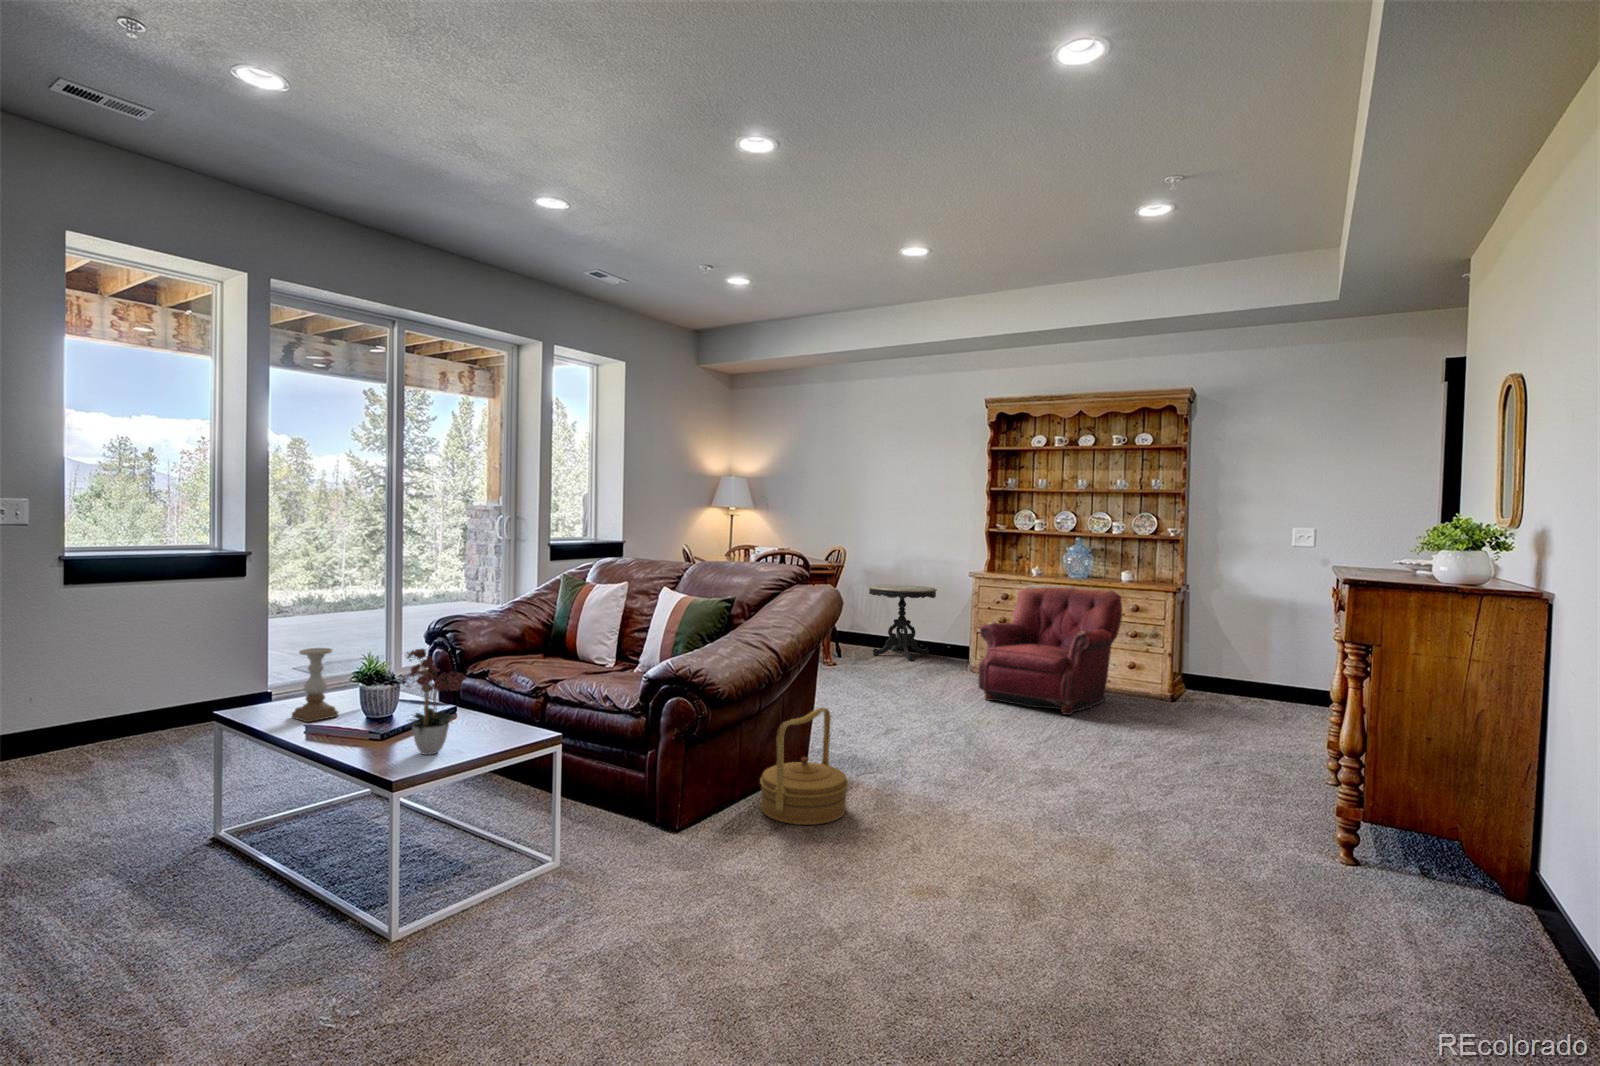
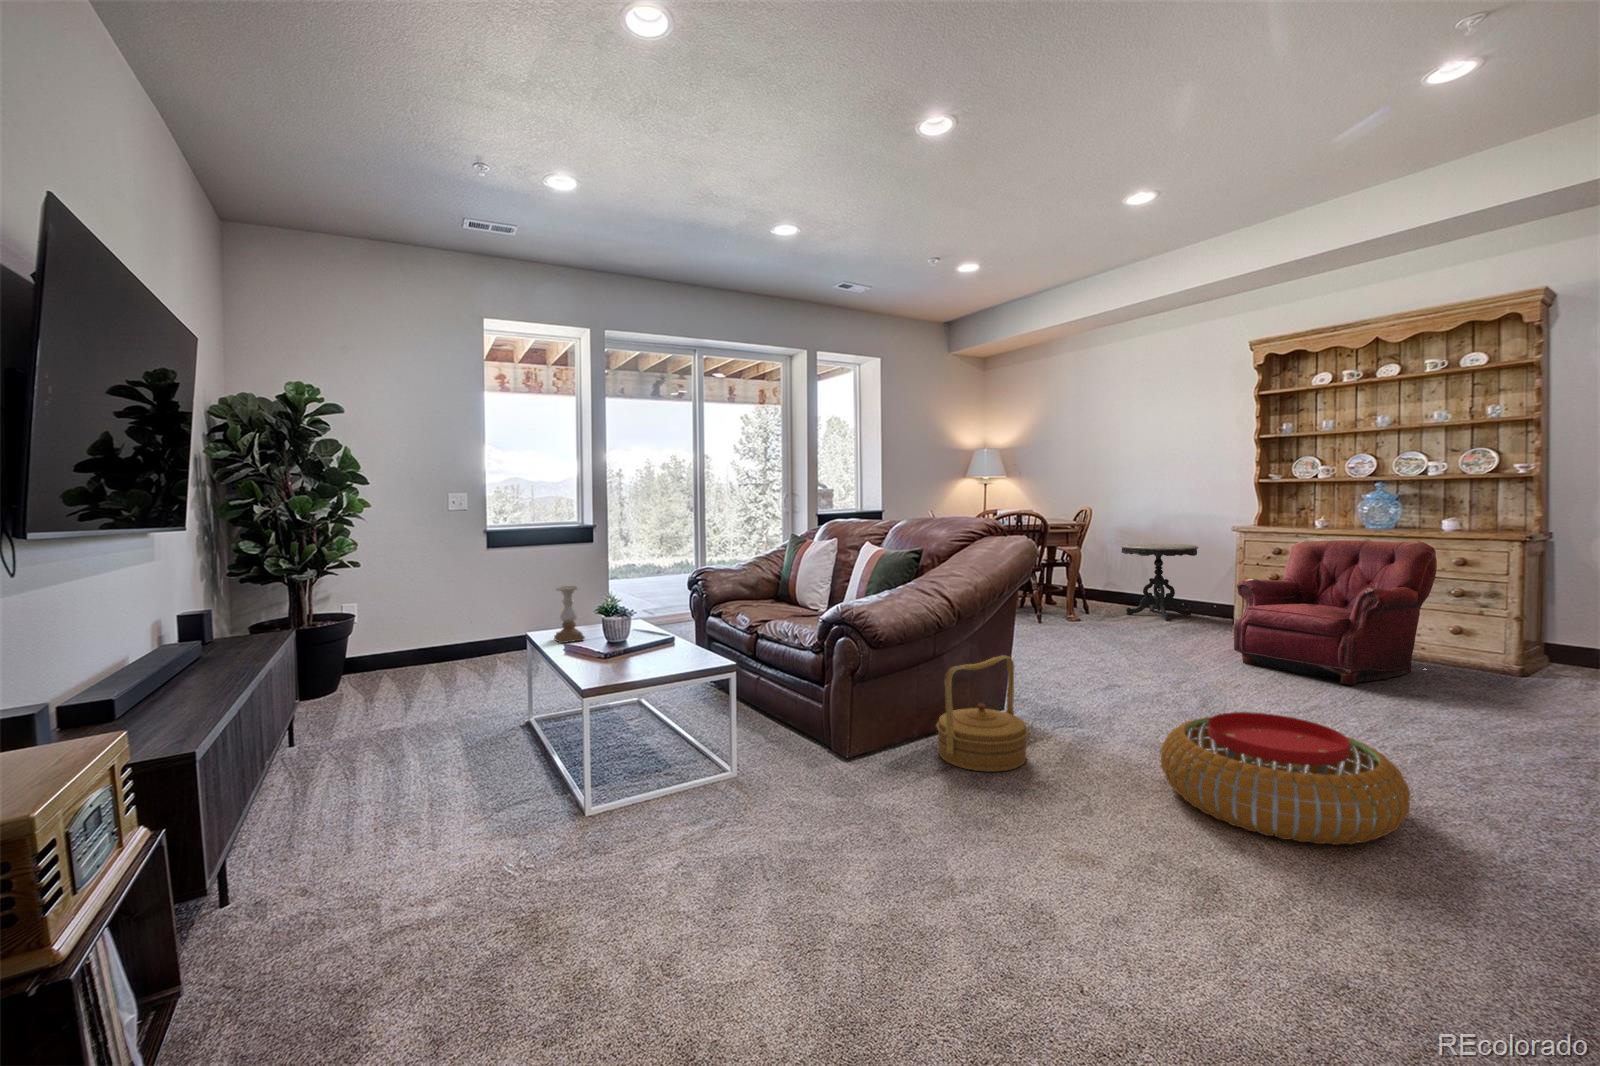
flower arrangement: present [402,649,466,755] -> none [592,579,656,673]
pouf: none [962,747,1144,852] -> present [1161,712,1410,845]

